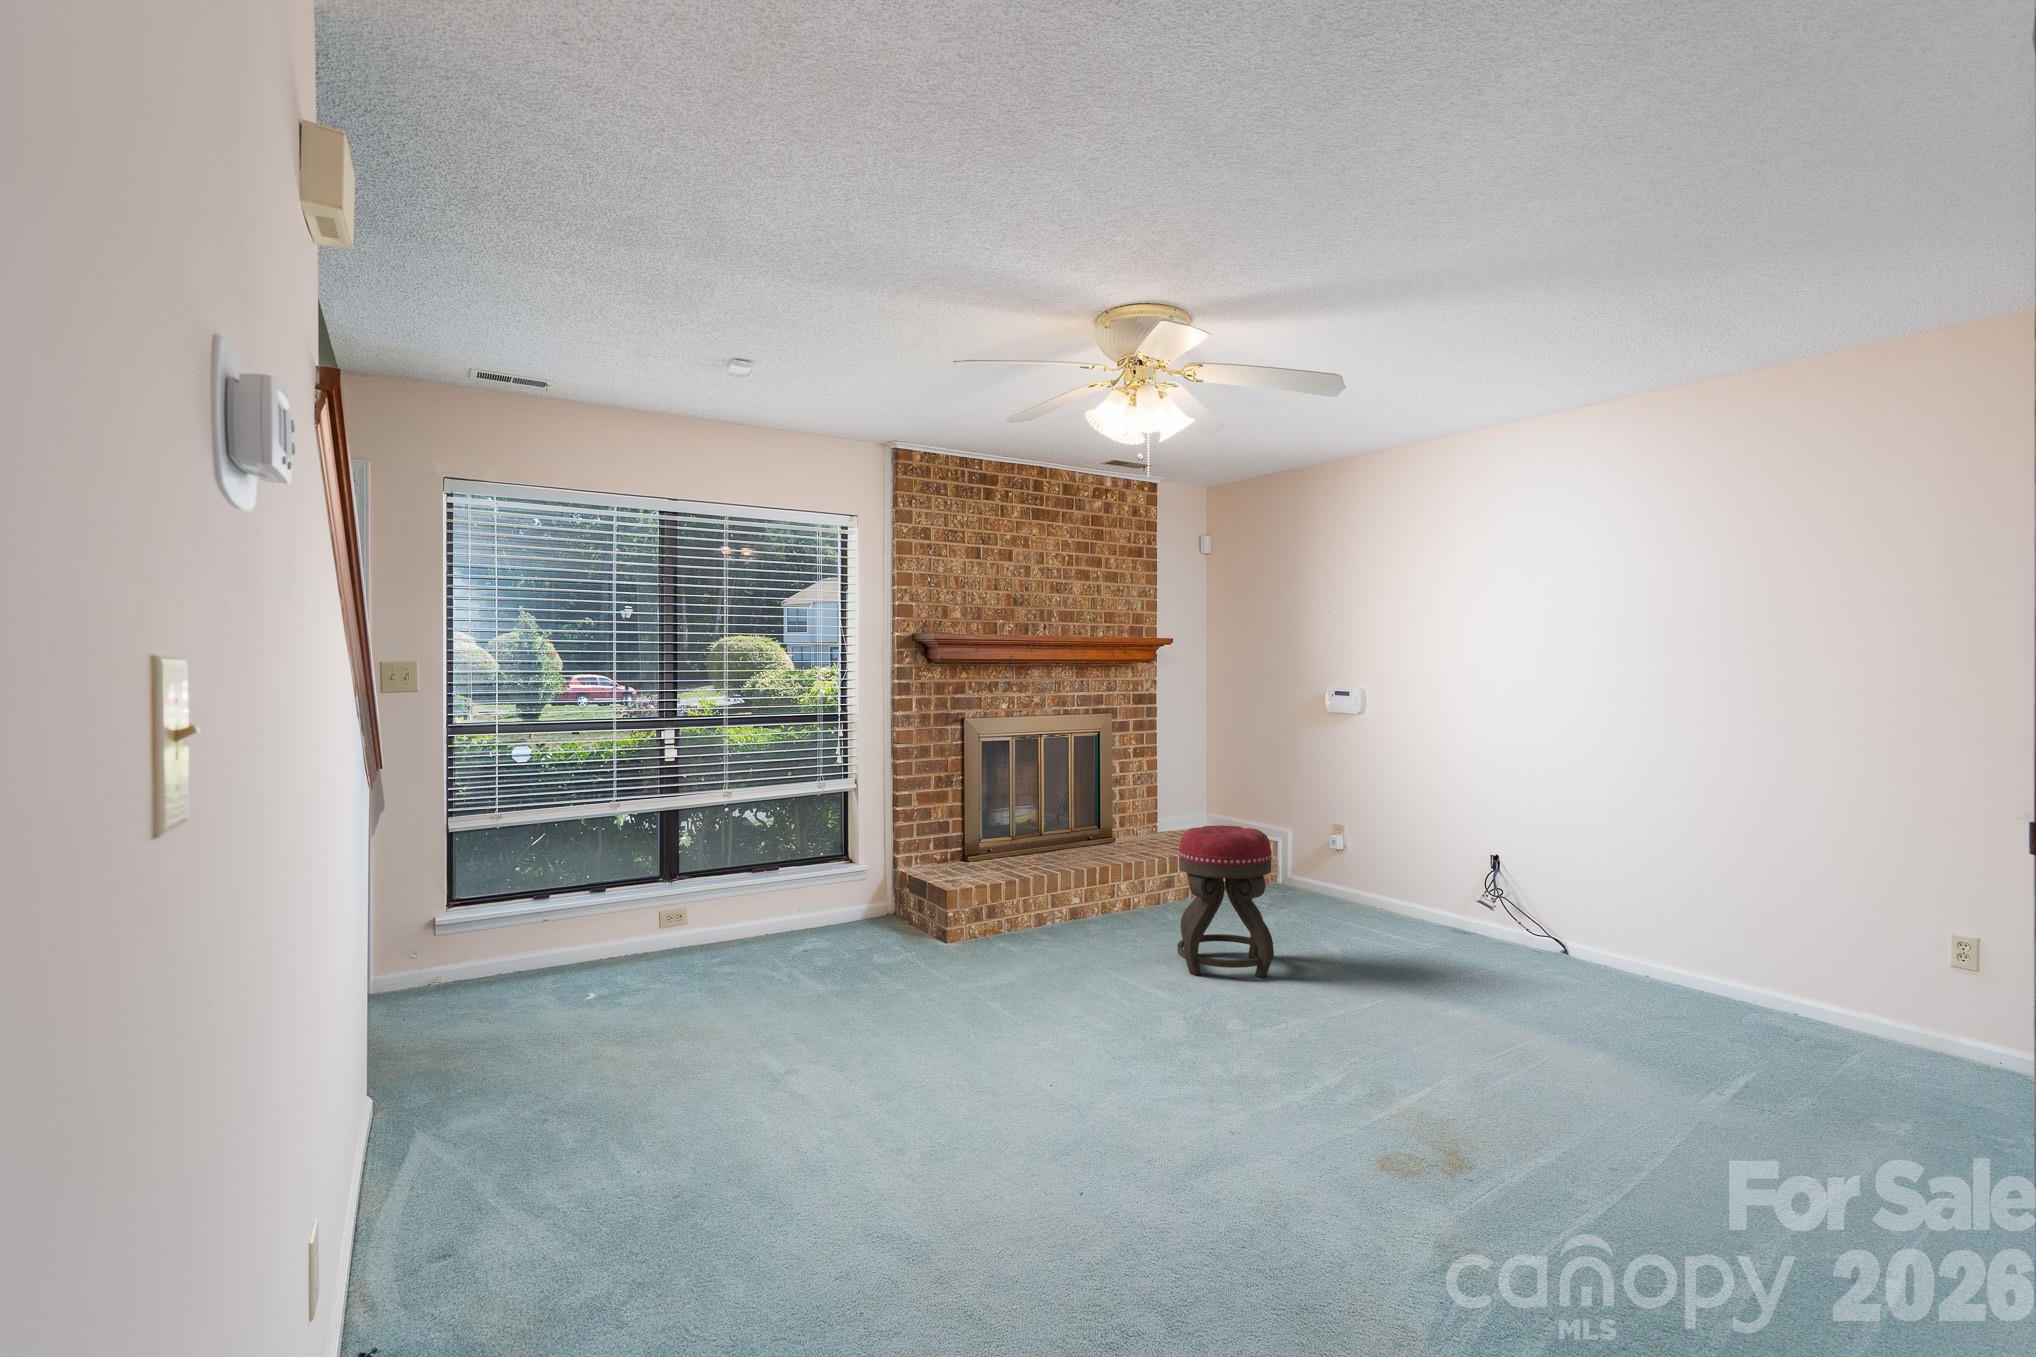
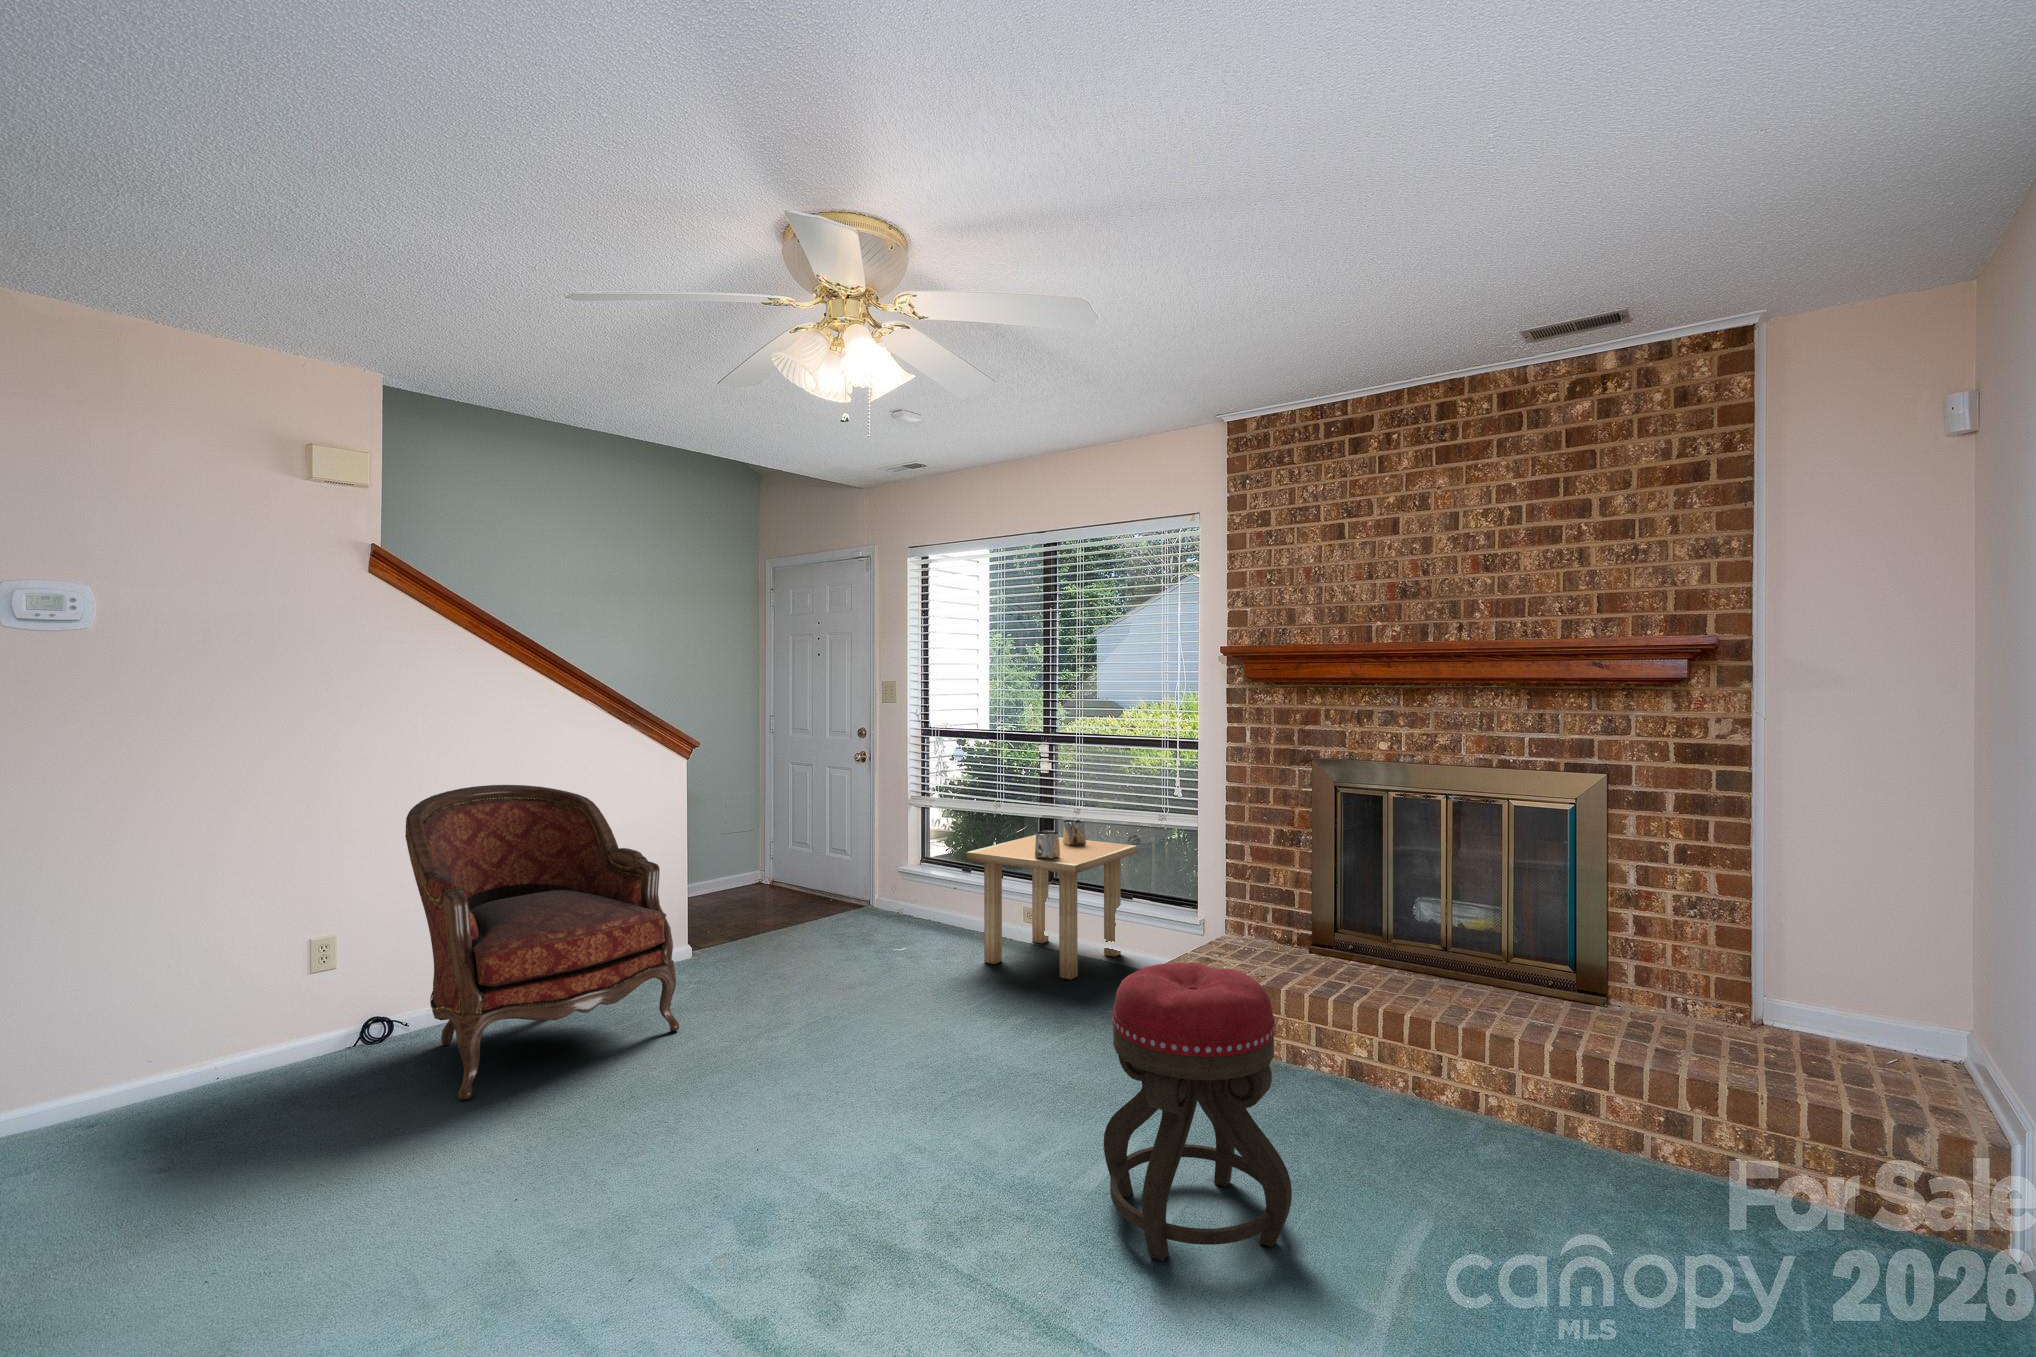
side table: none [674,801,843,961] -> present [967,820,1137,979]
armchair: none [479,830,865,1243] -> present [405,785,679,1100]

